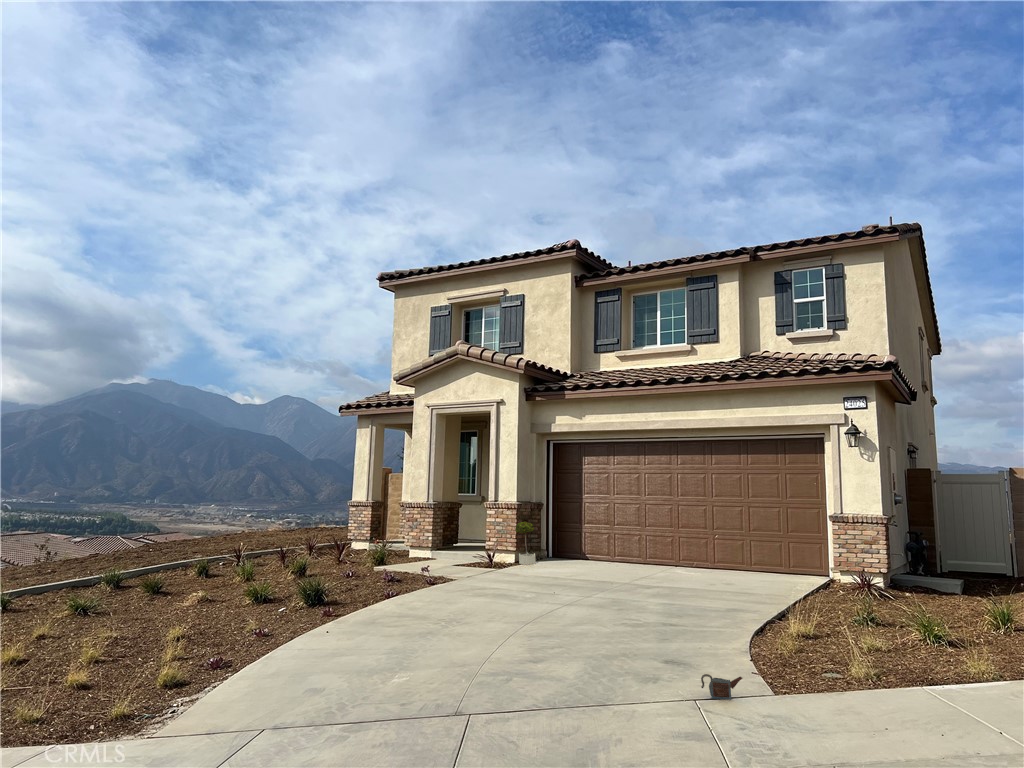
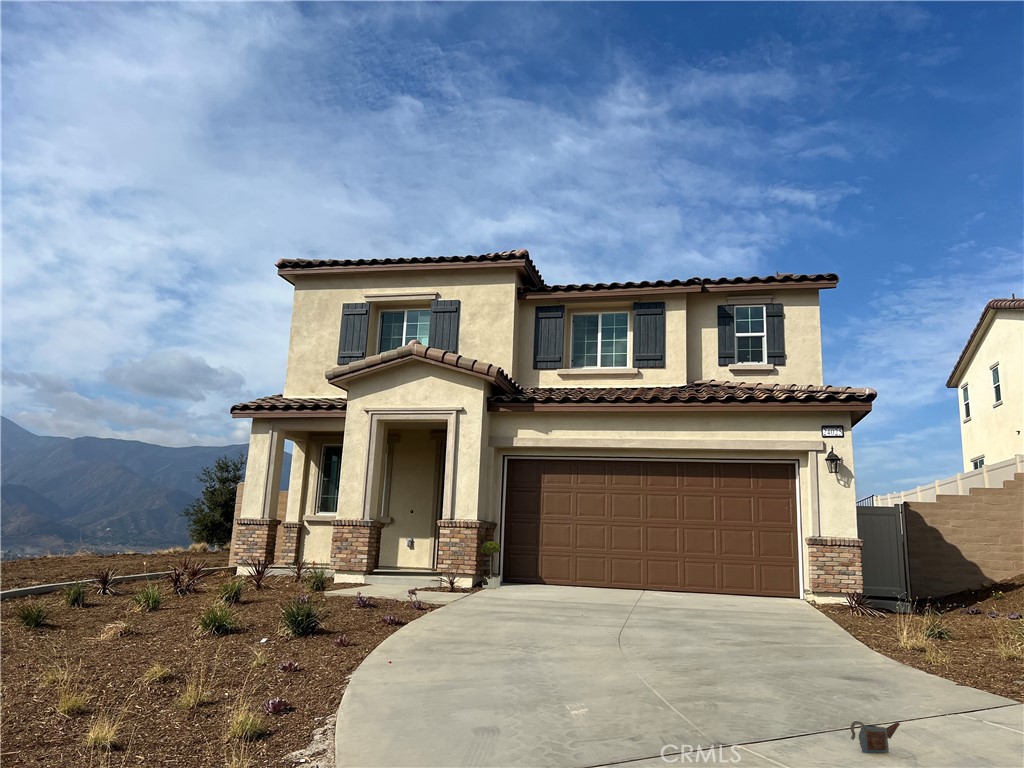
watering can: present [701,674,742,699] -> present [850,721,900,753]

